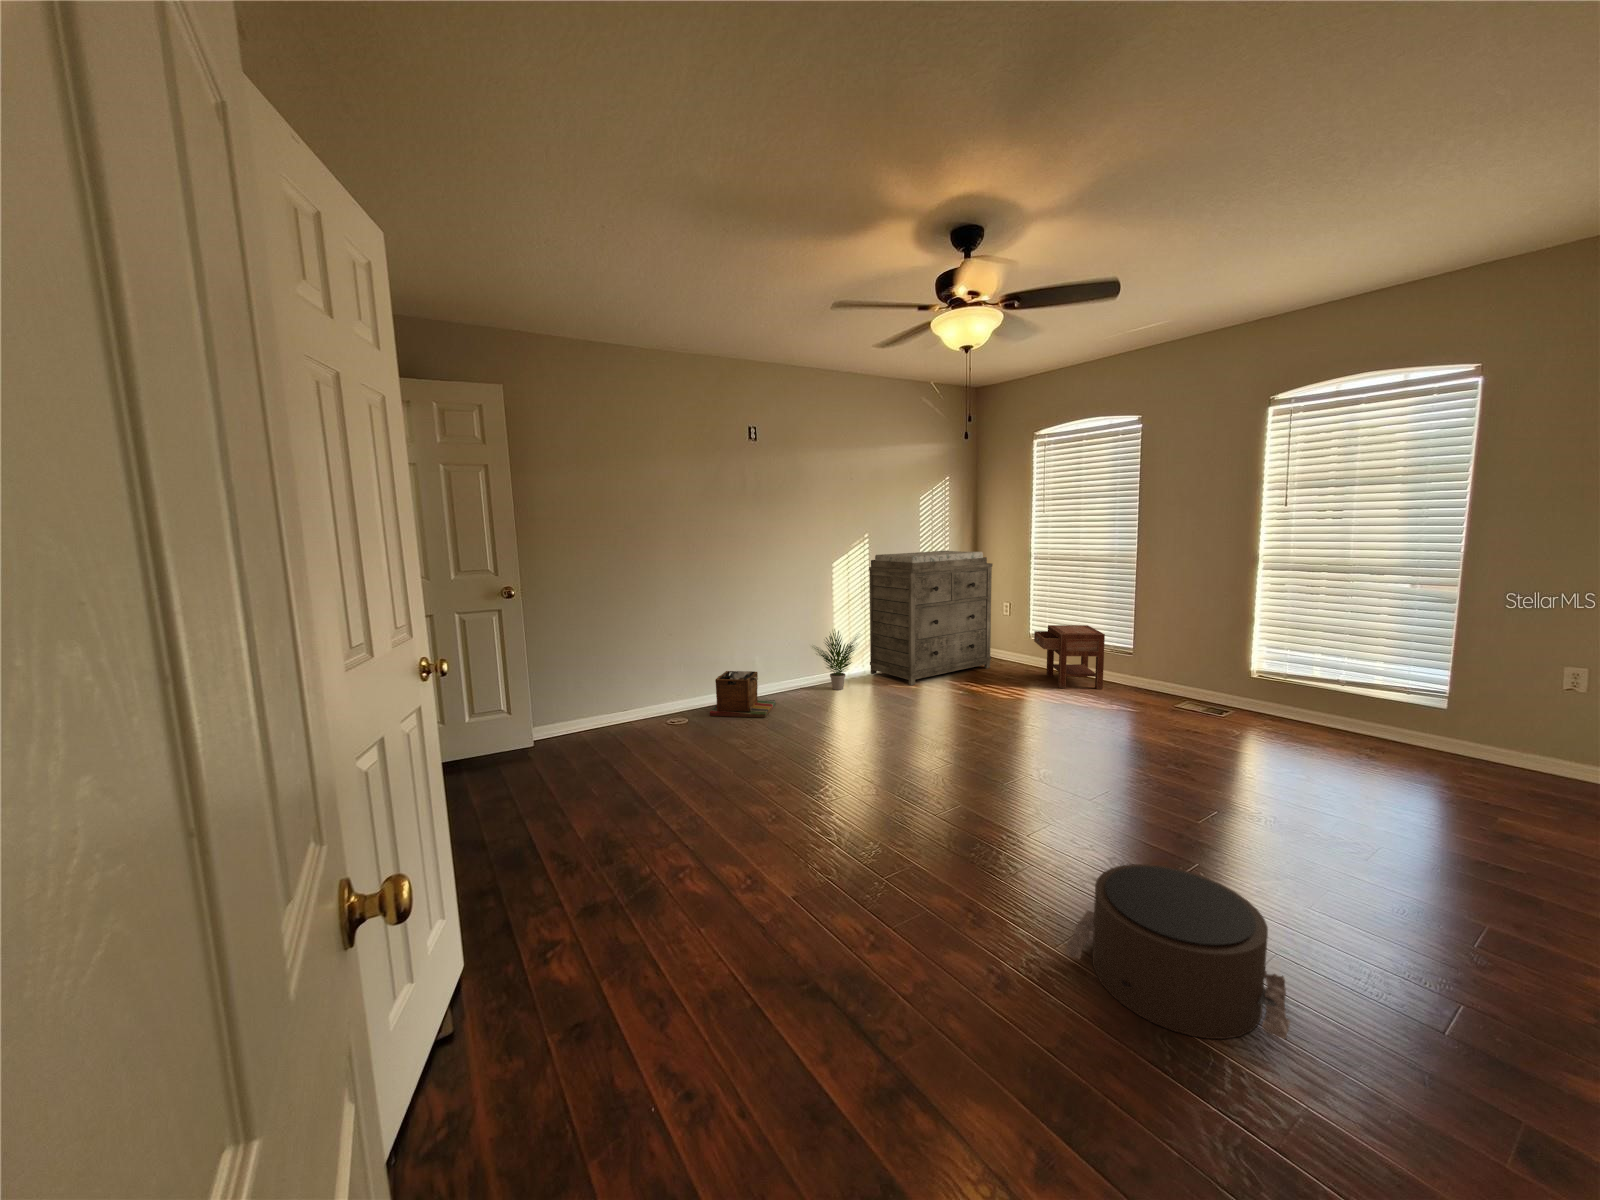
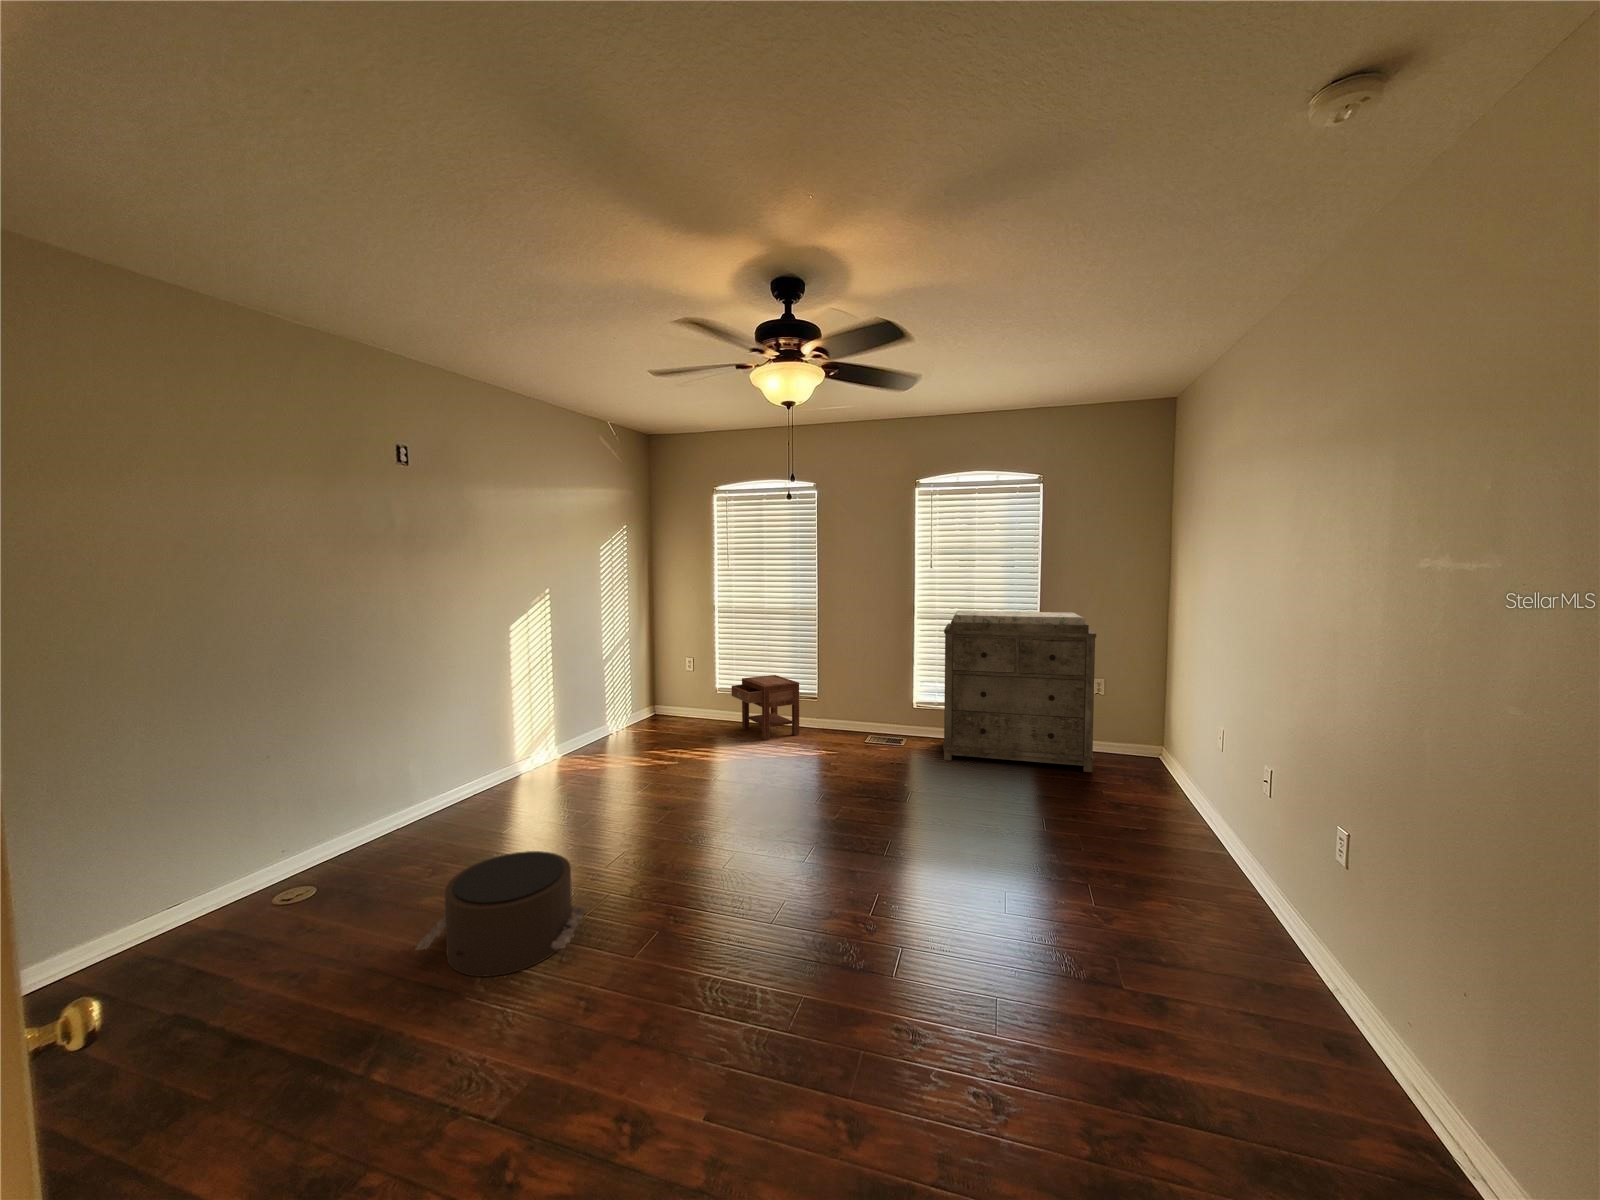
dresser: present [869,551,992,685] -> present [943,611,1096,772]
potted plant: present [815,630,857,690] -> none [488,708,562,786]
laundry basket: present [710,671,775,718] -> none [354,784,454,867]
pouf: present [1065,864,1290,1039] -> present [416,851,586,977]

